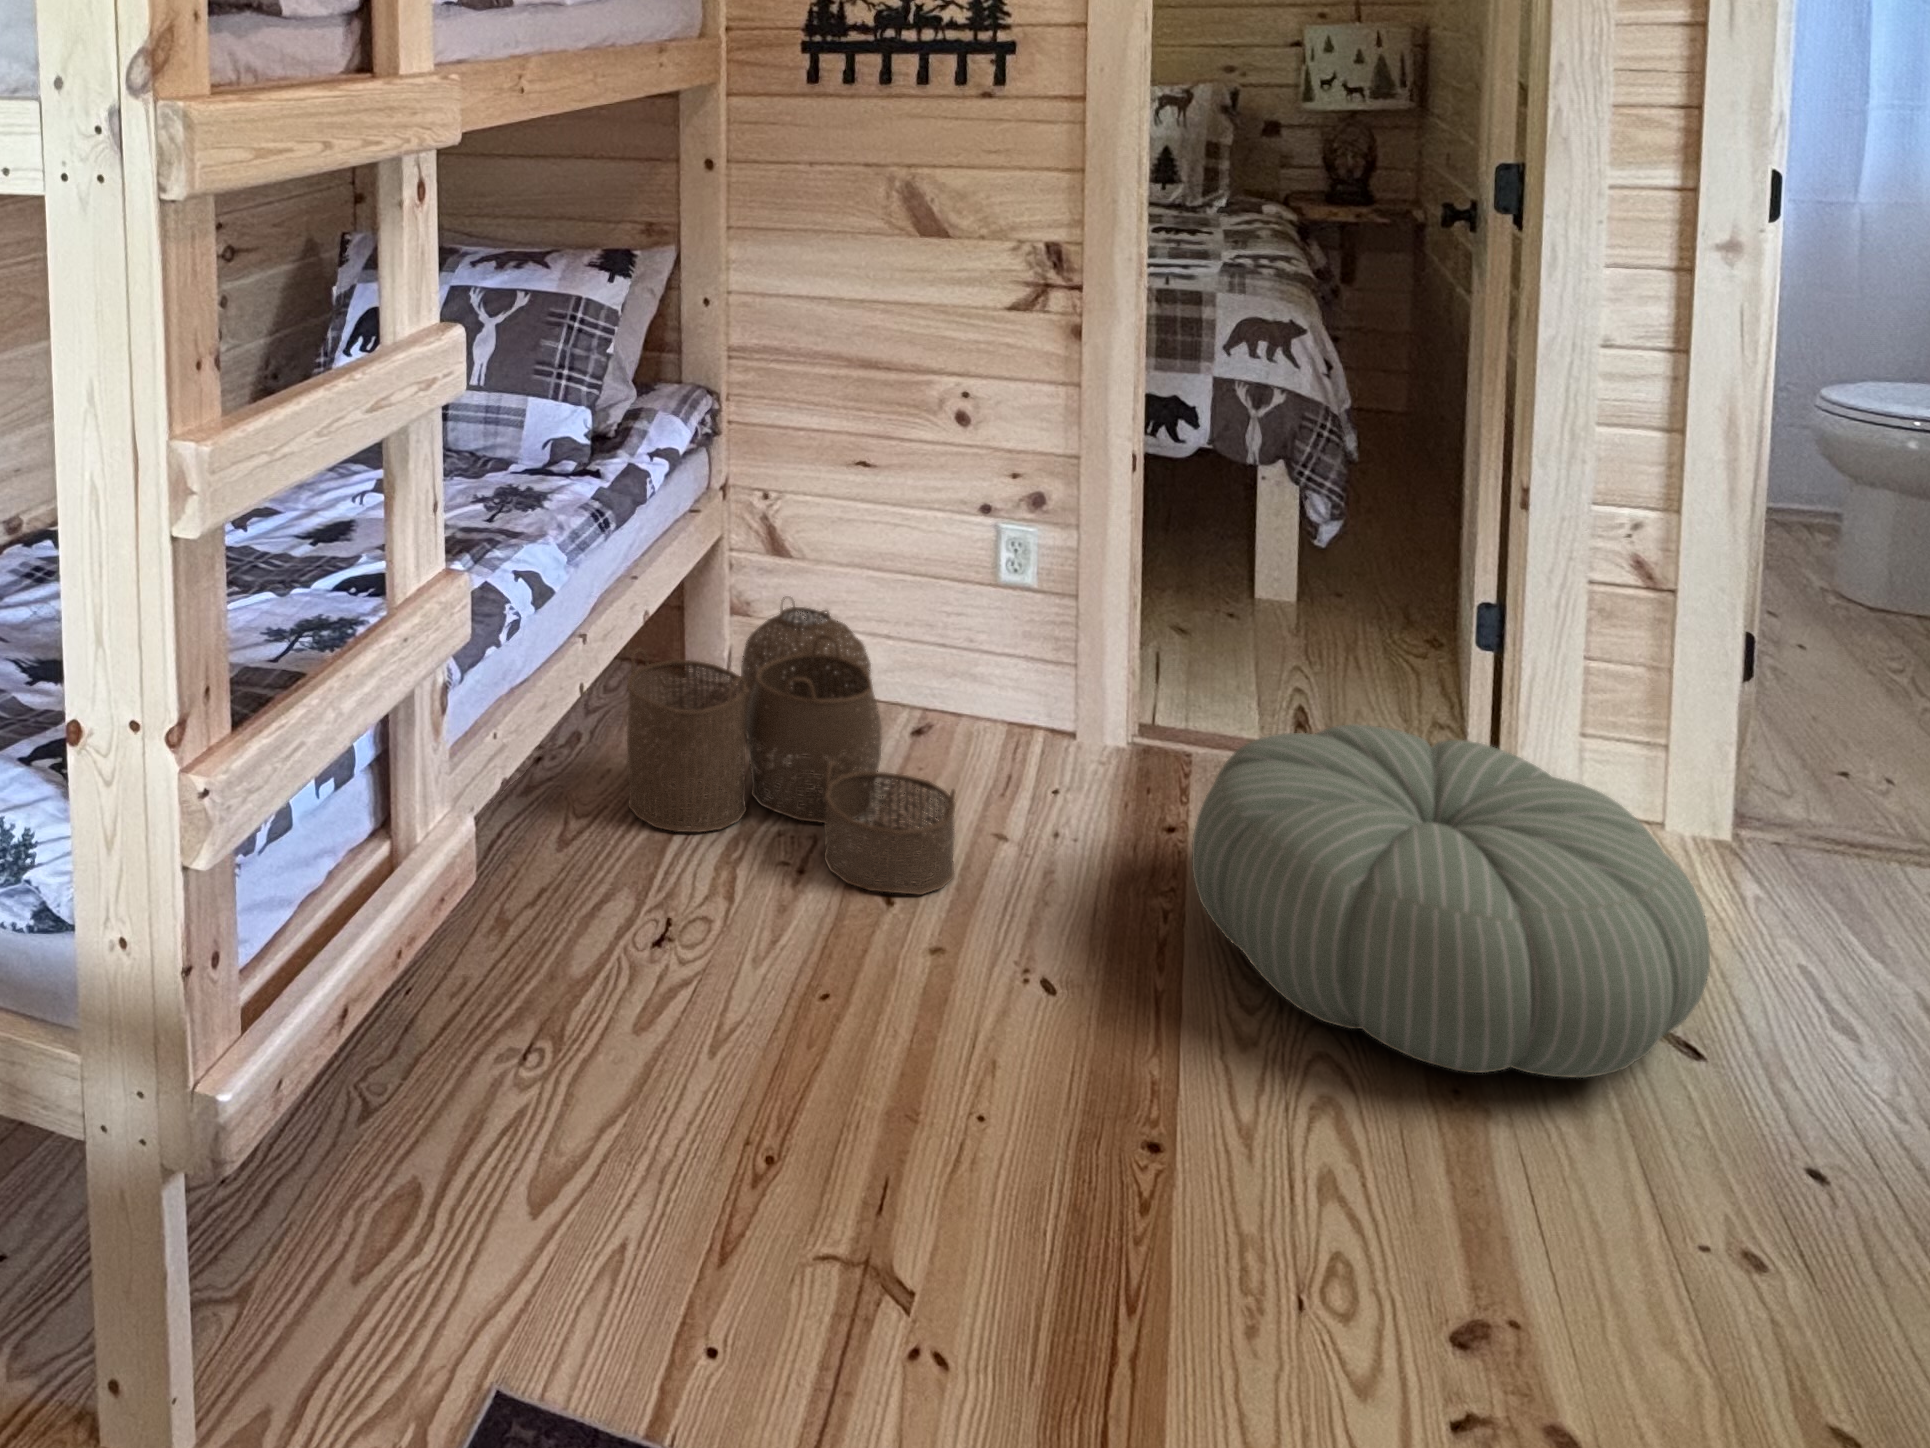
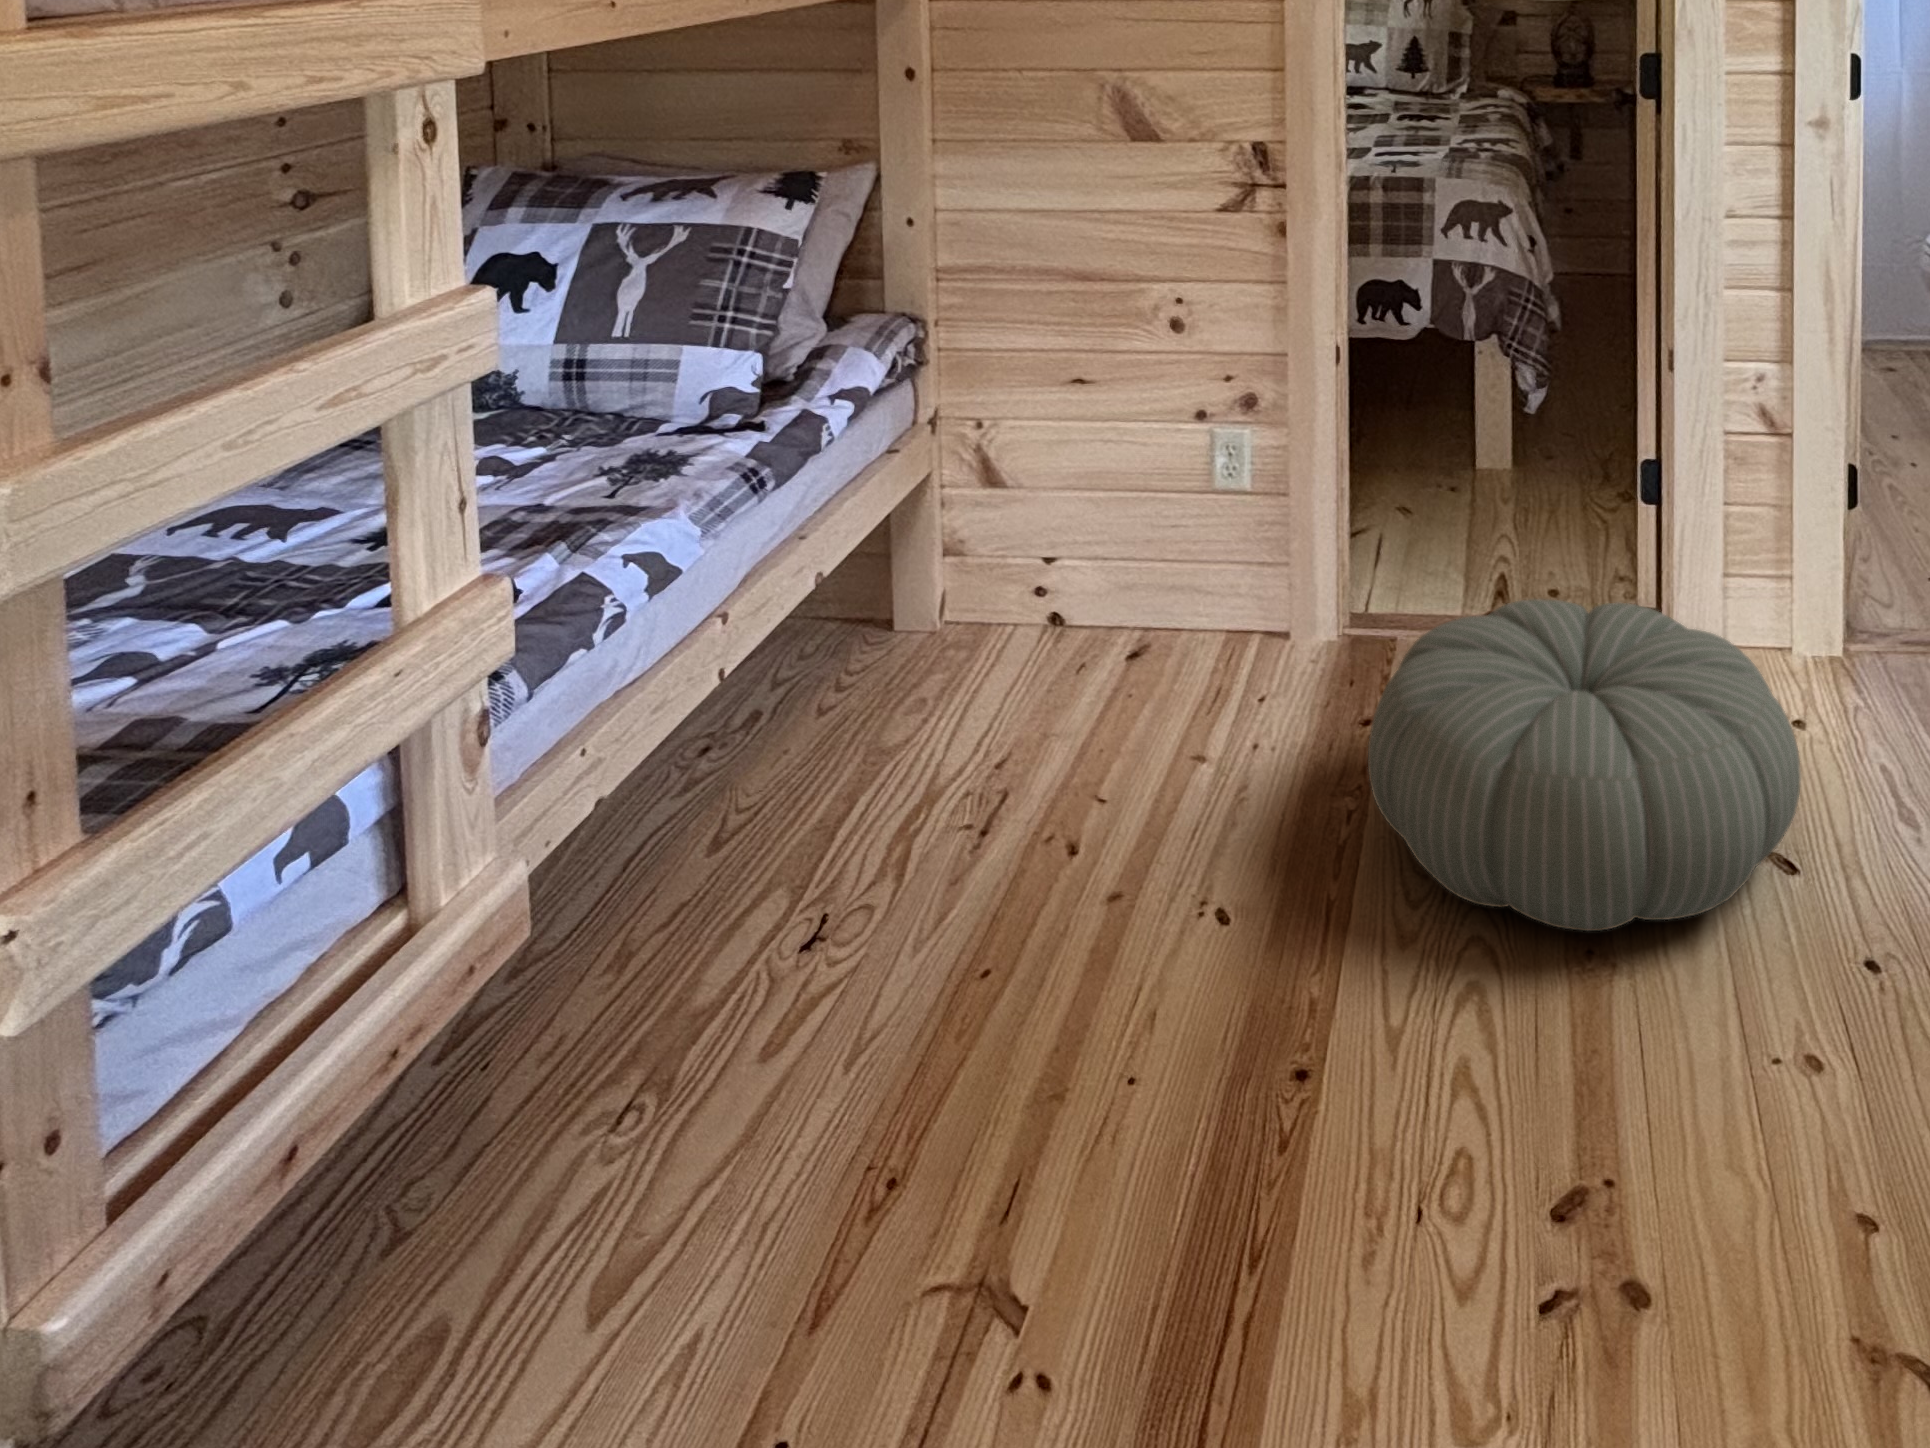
woven basket: present [627,597,955,895] -> none [794,533,1147,846]

